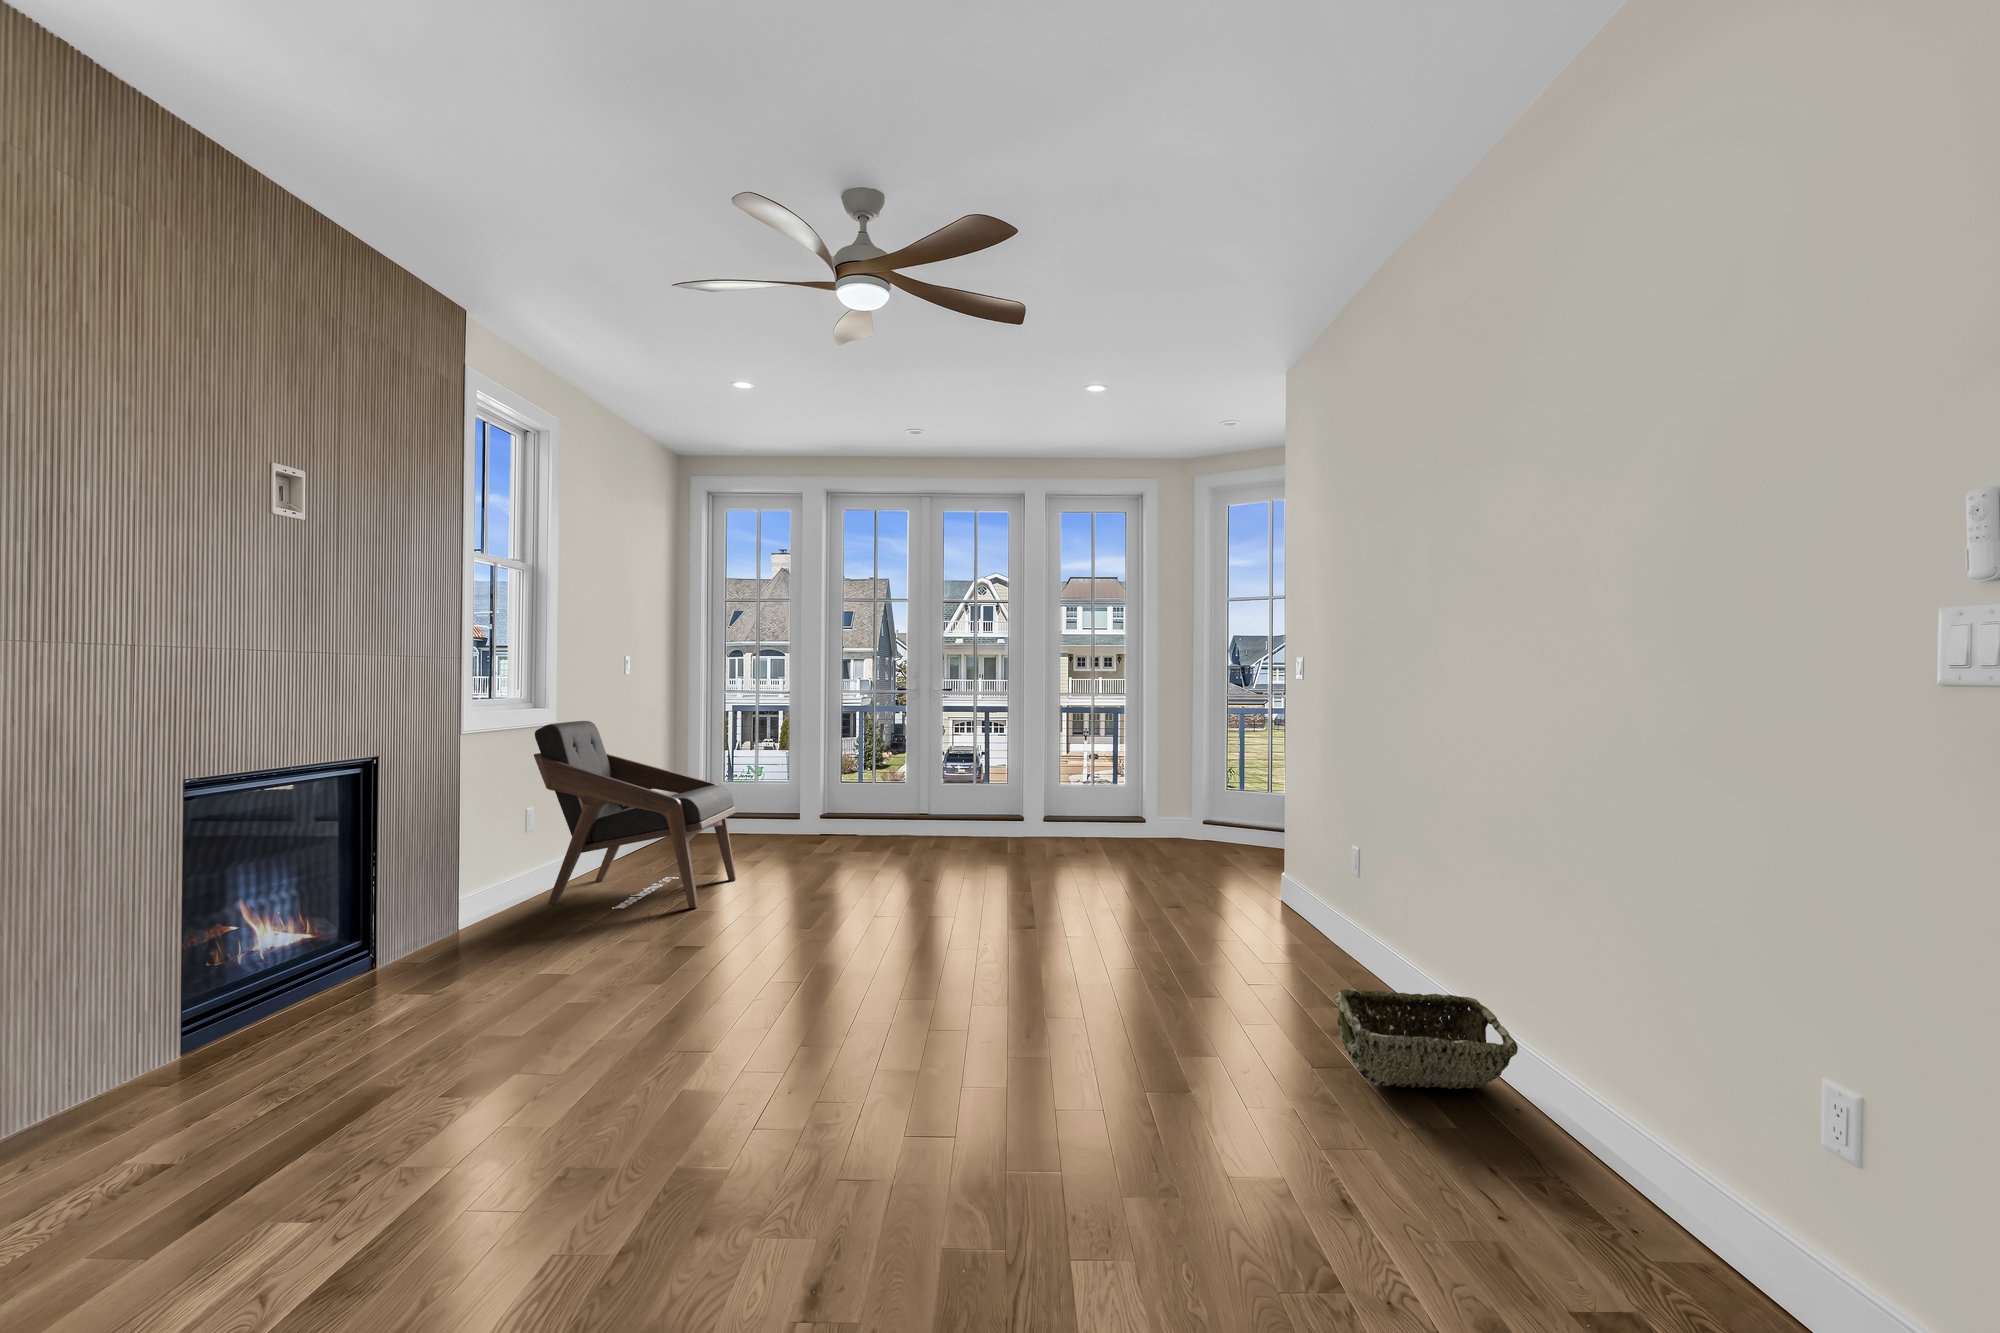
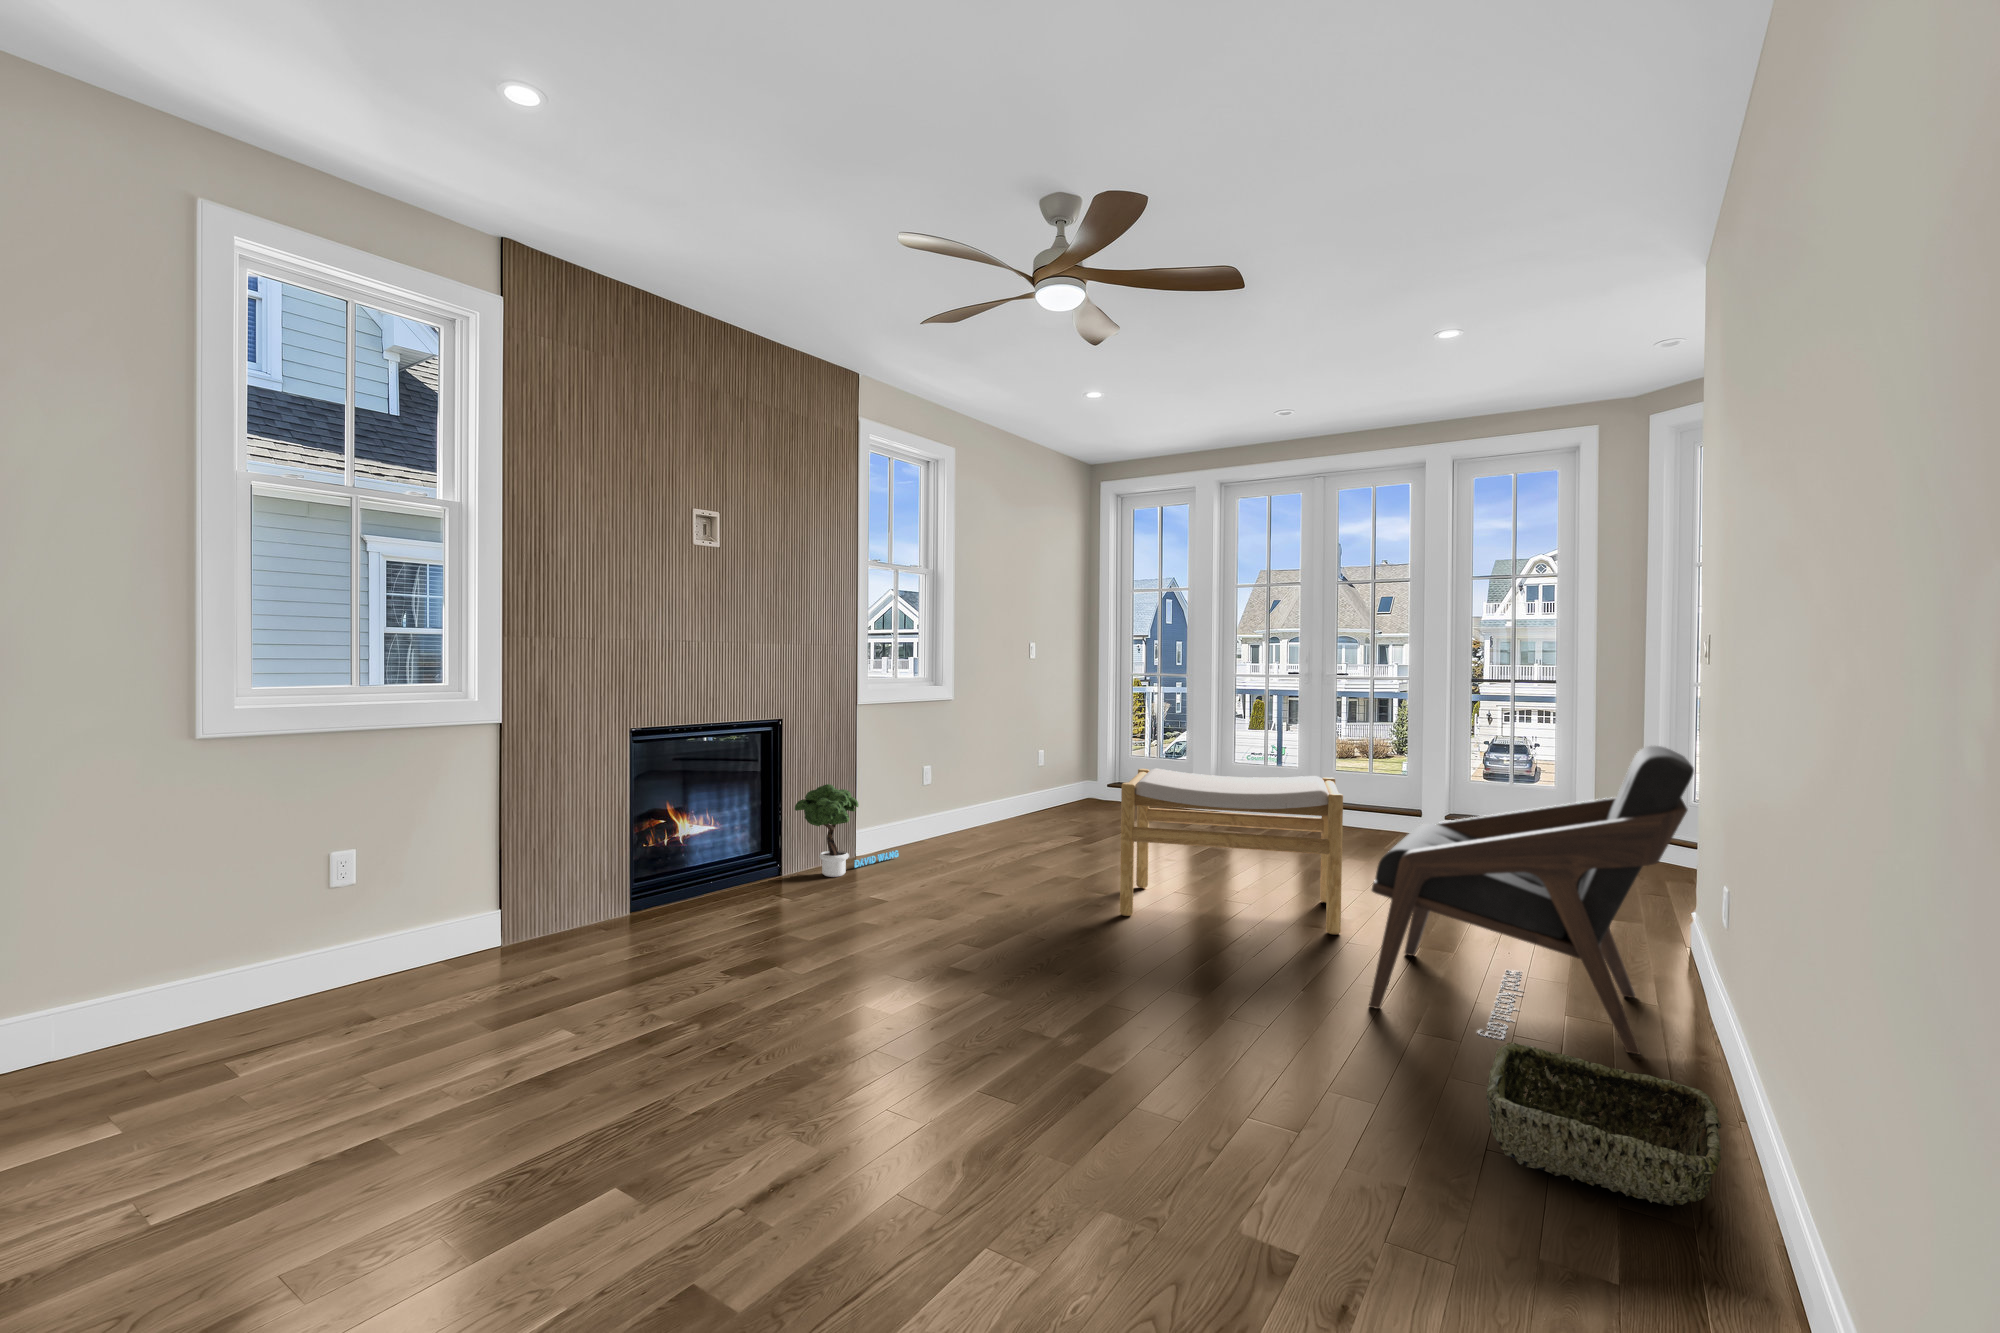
lounge chair: present [534,721,736,908] -> present [1369,746,1694,1054]
footstool: none [837,786,1064,947] -> present [1120,769,1343,935]
potted tree: none [404,837,525,958] -> present [795,784,899,877]

